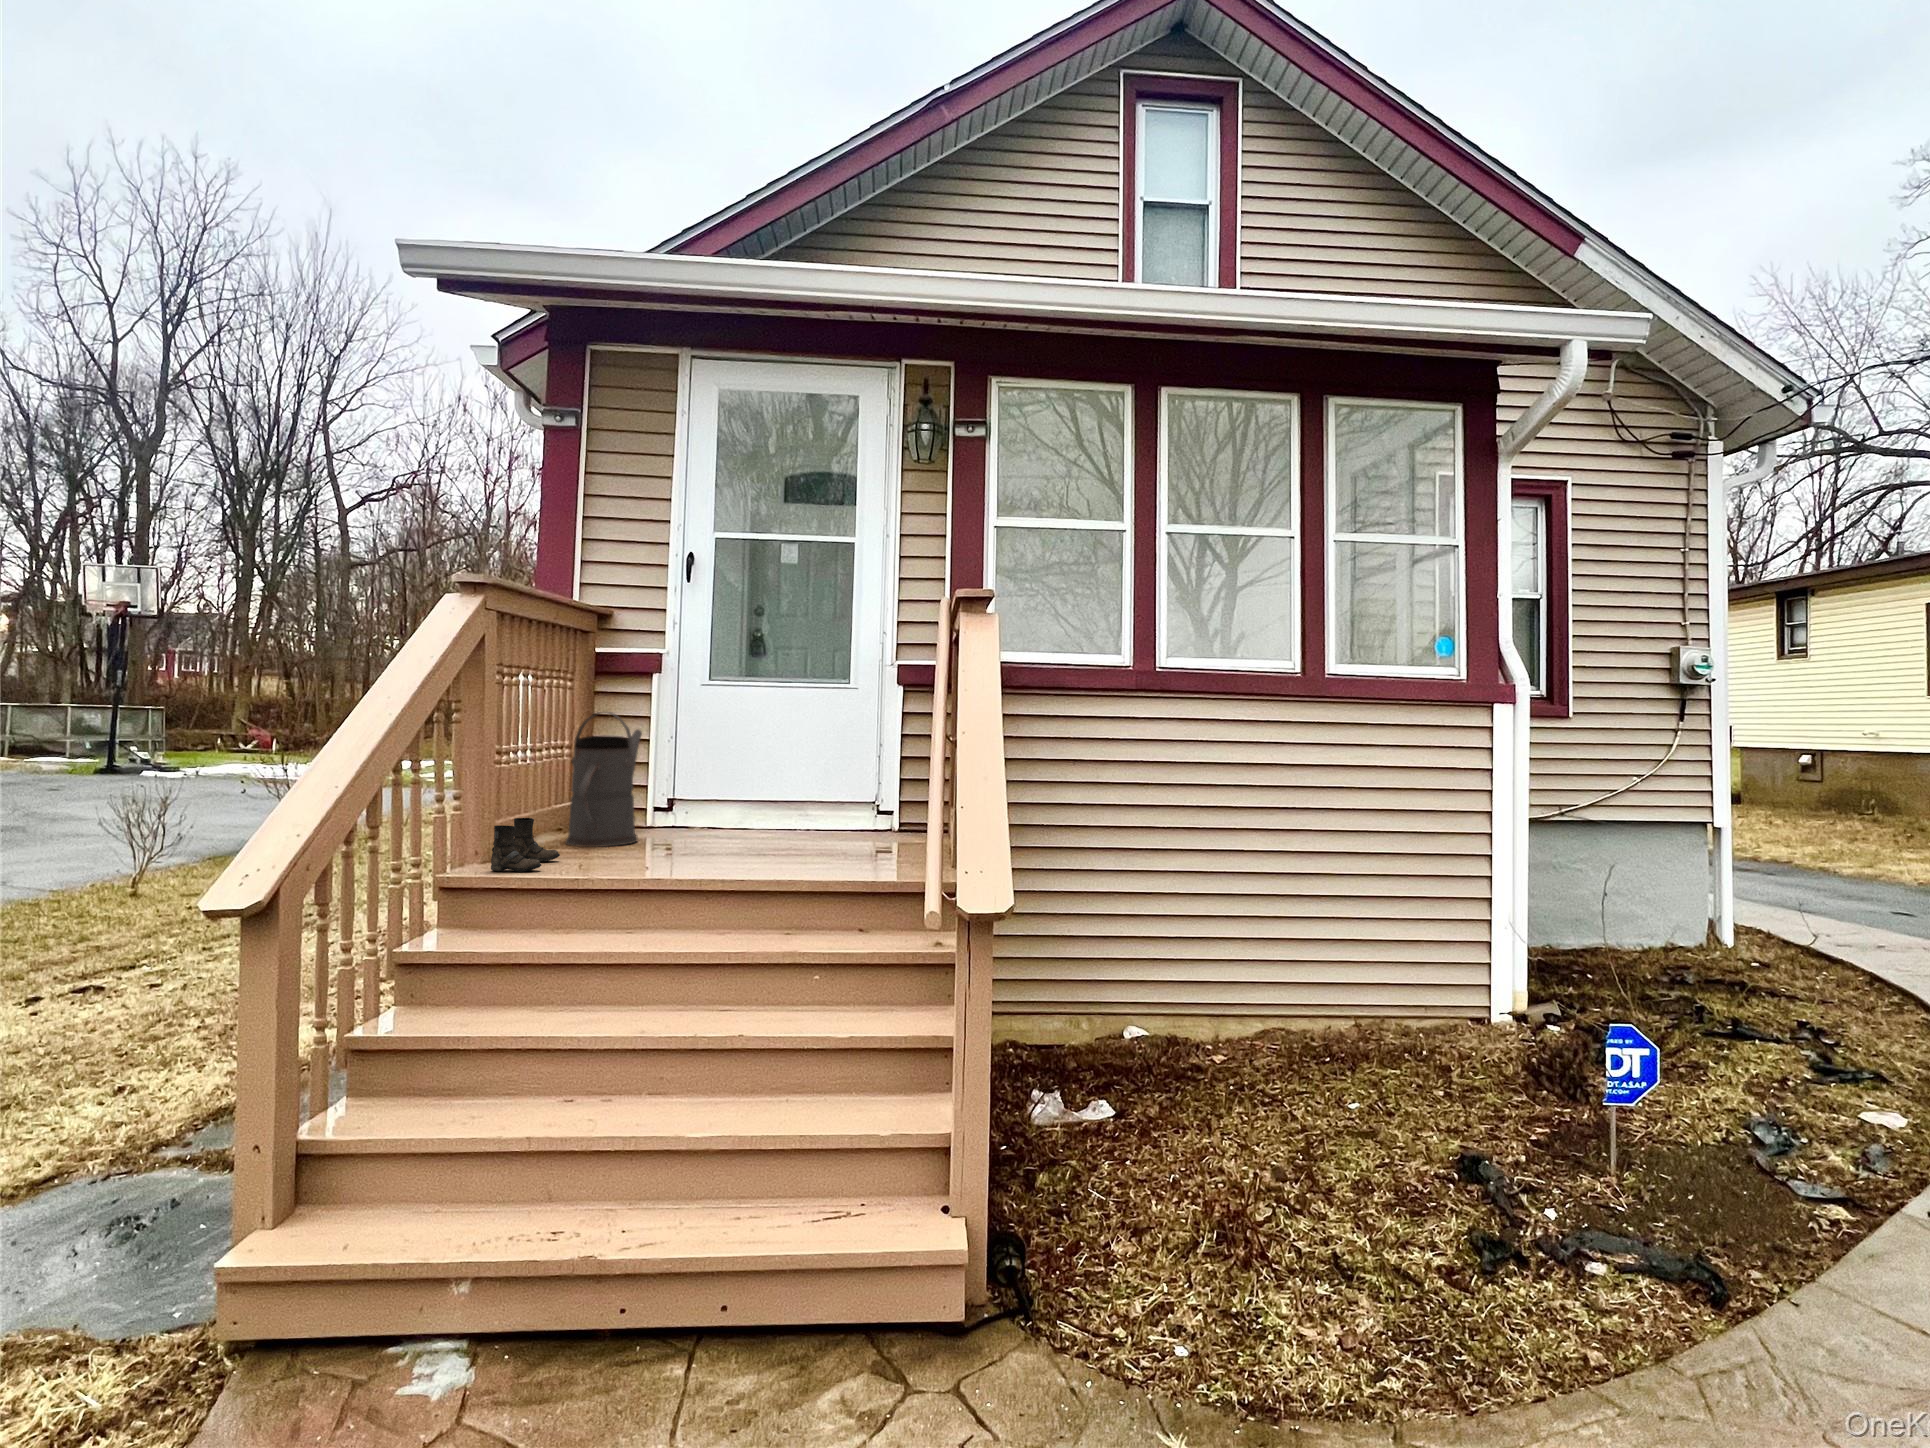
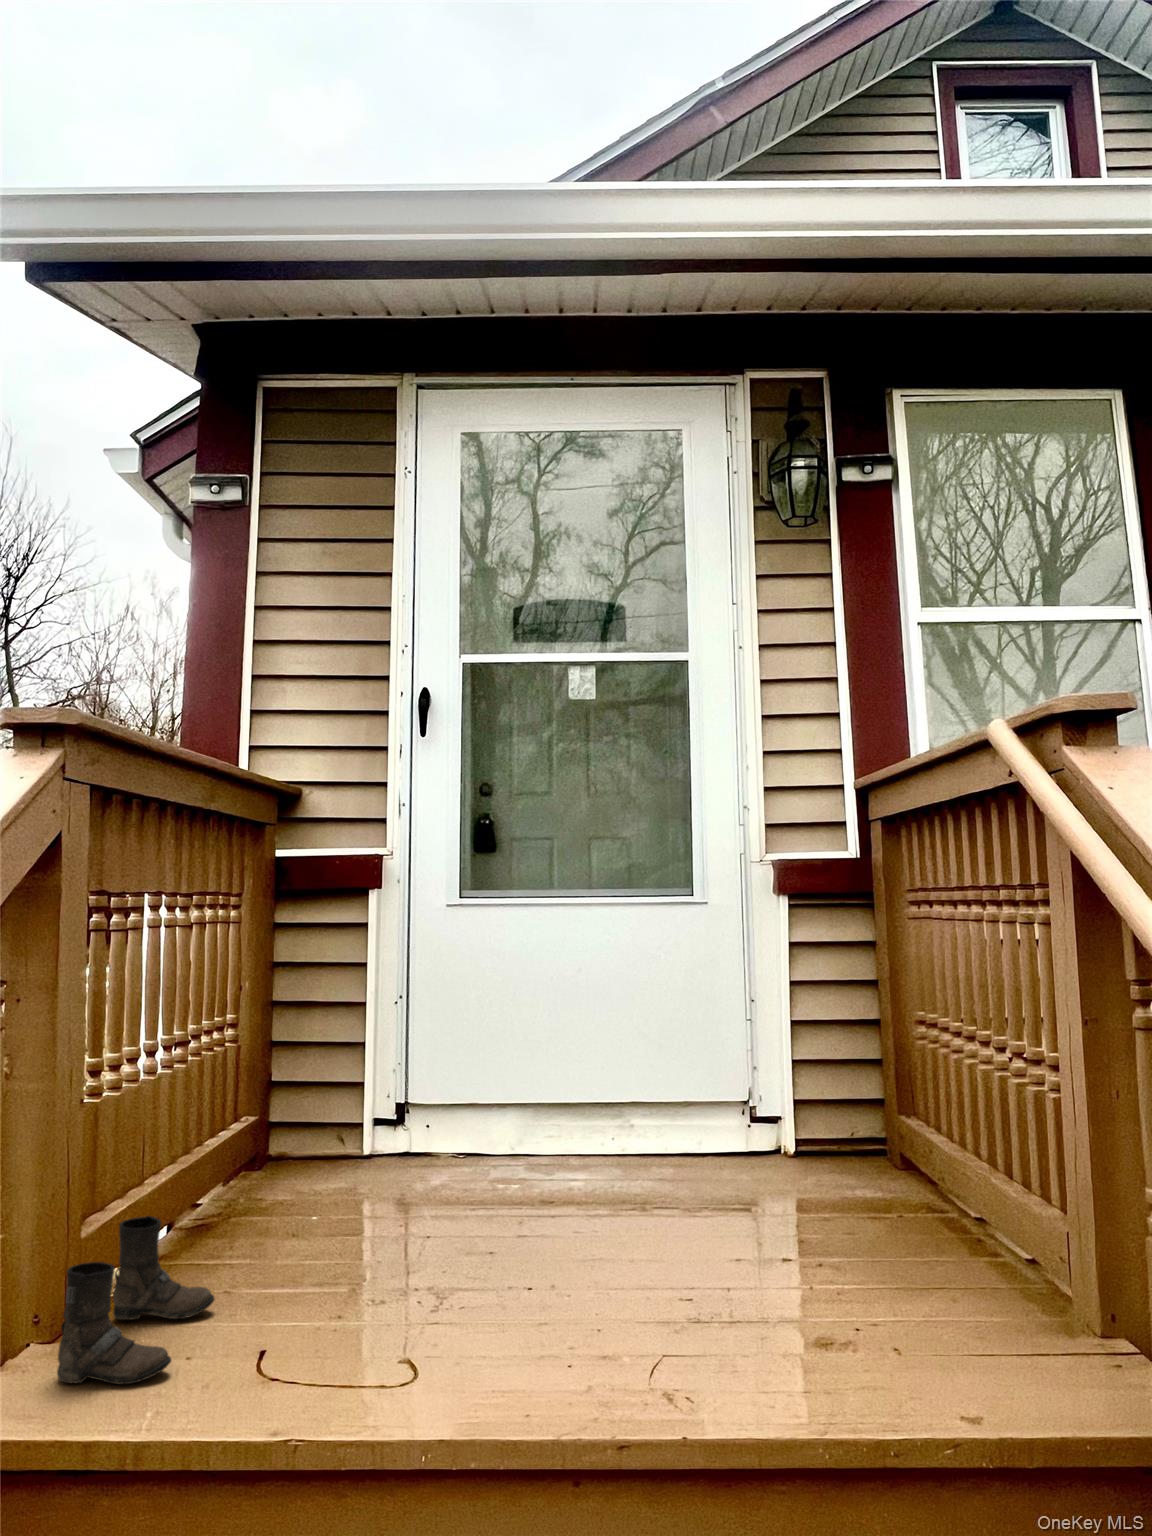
watering can: present [566,712,642,847] -> none [227,966,357,1236]

